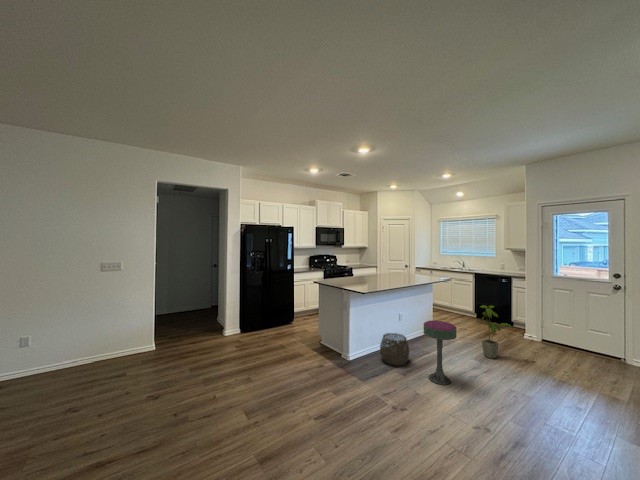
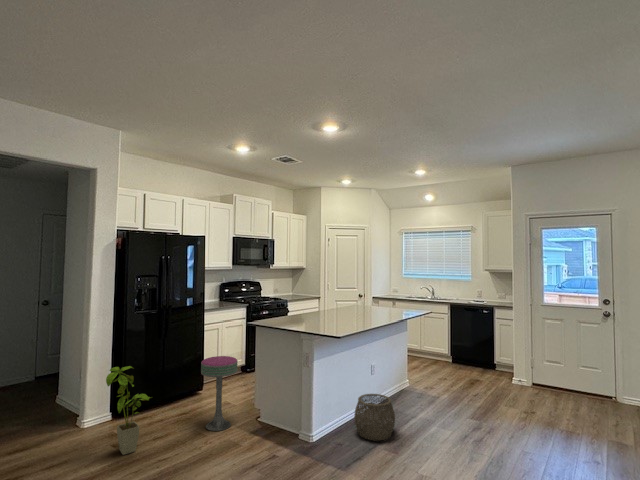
house plant: present [480,305,511,359] -> present [106,366,151,455]
bar stool: present [424,321,457,385] -> present [201,356,238,431]

